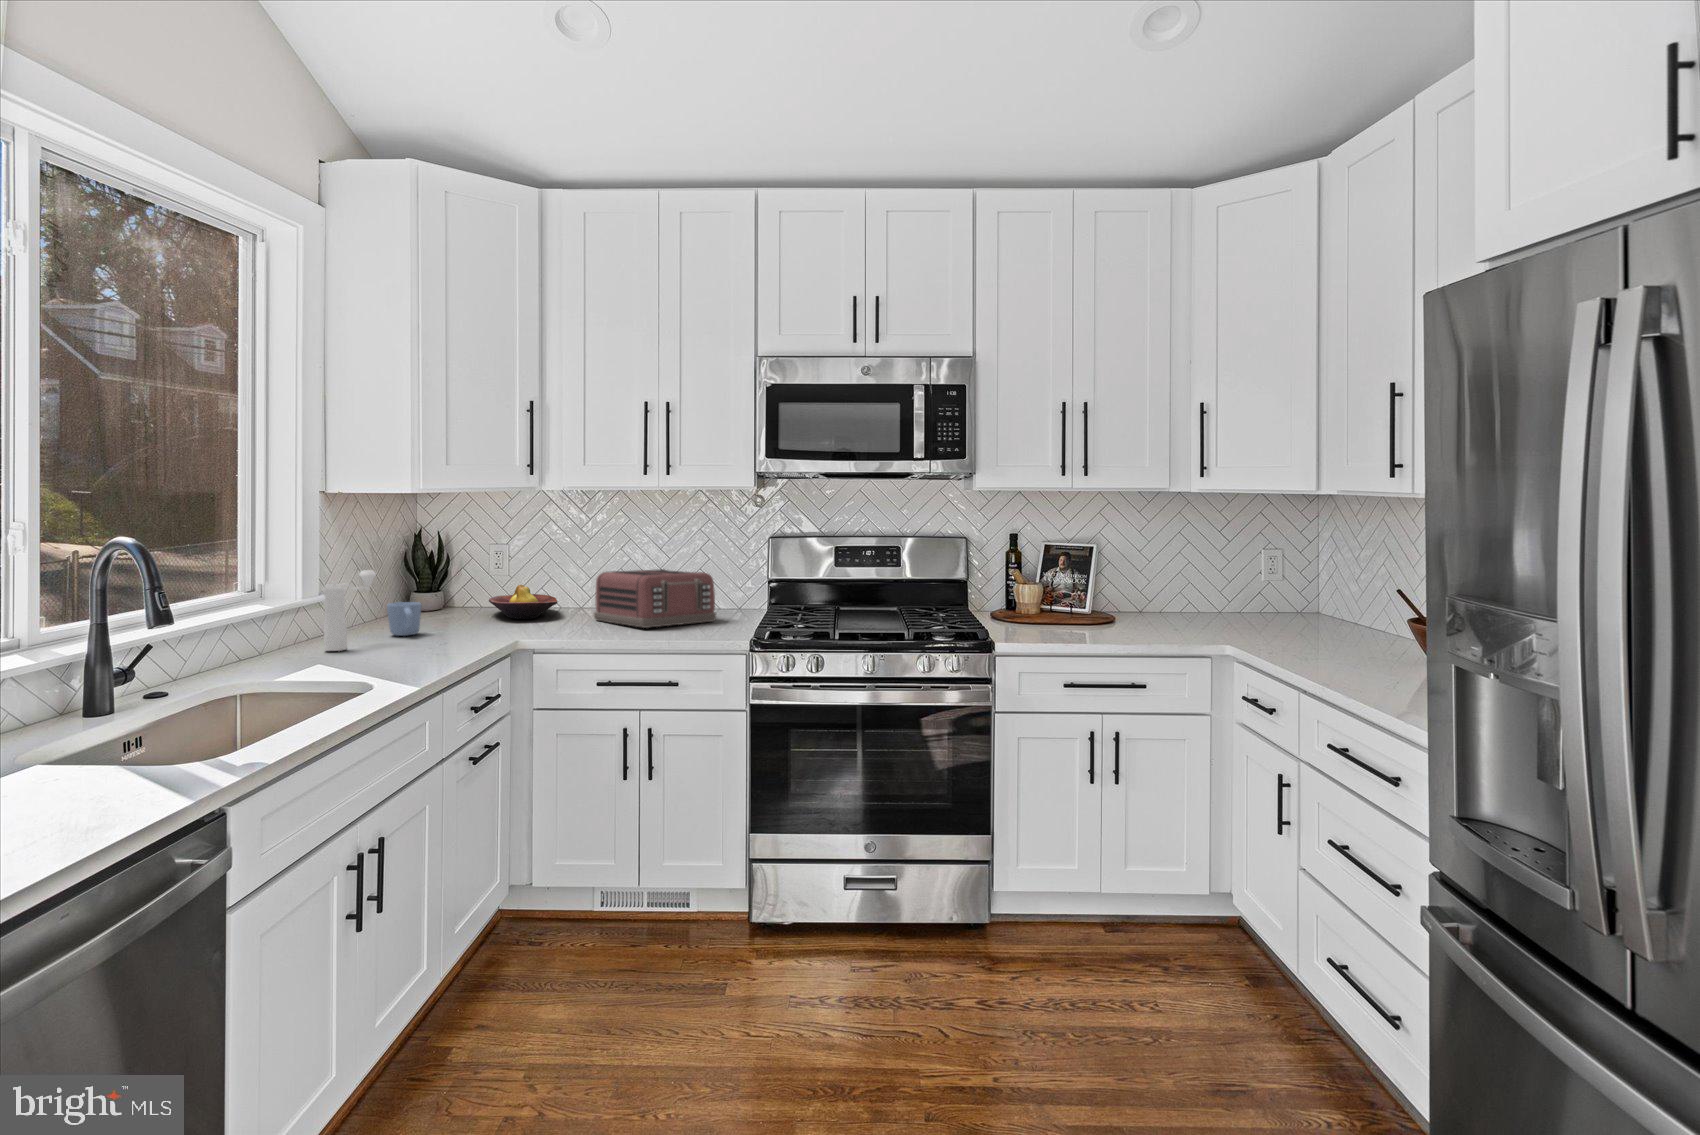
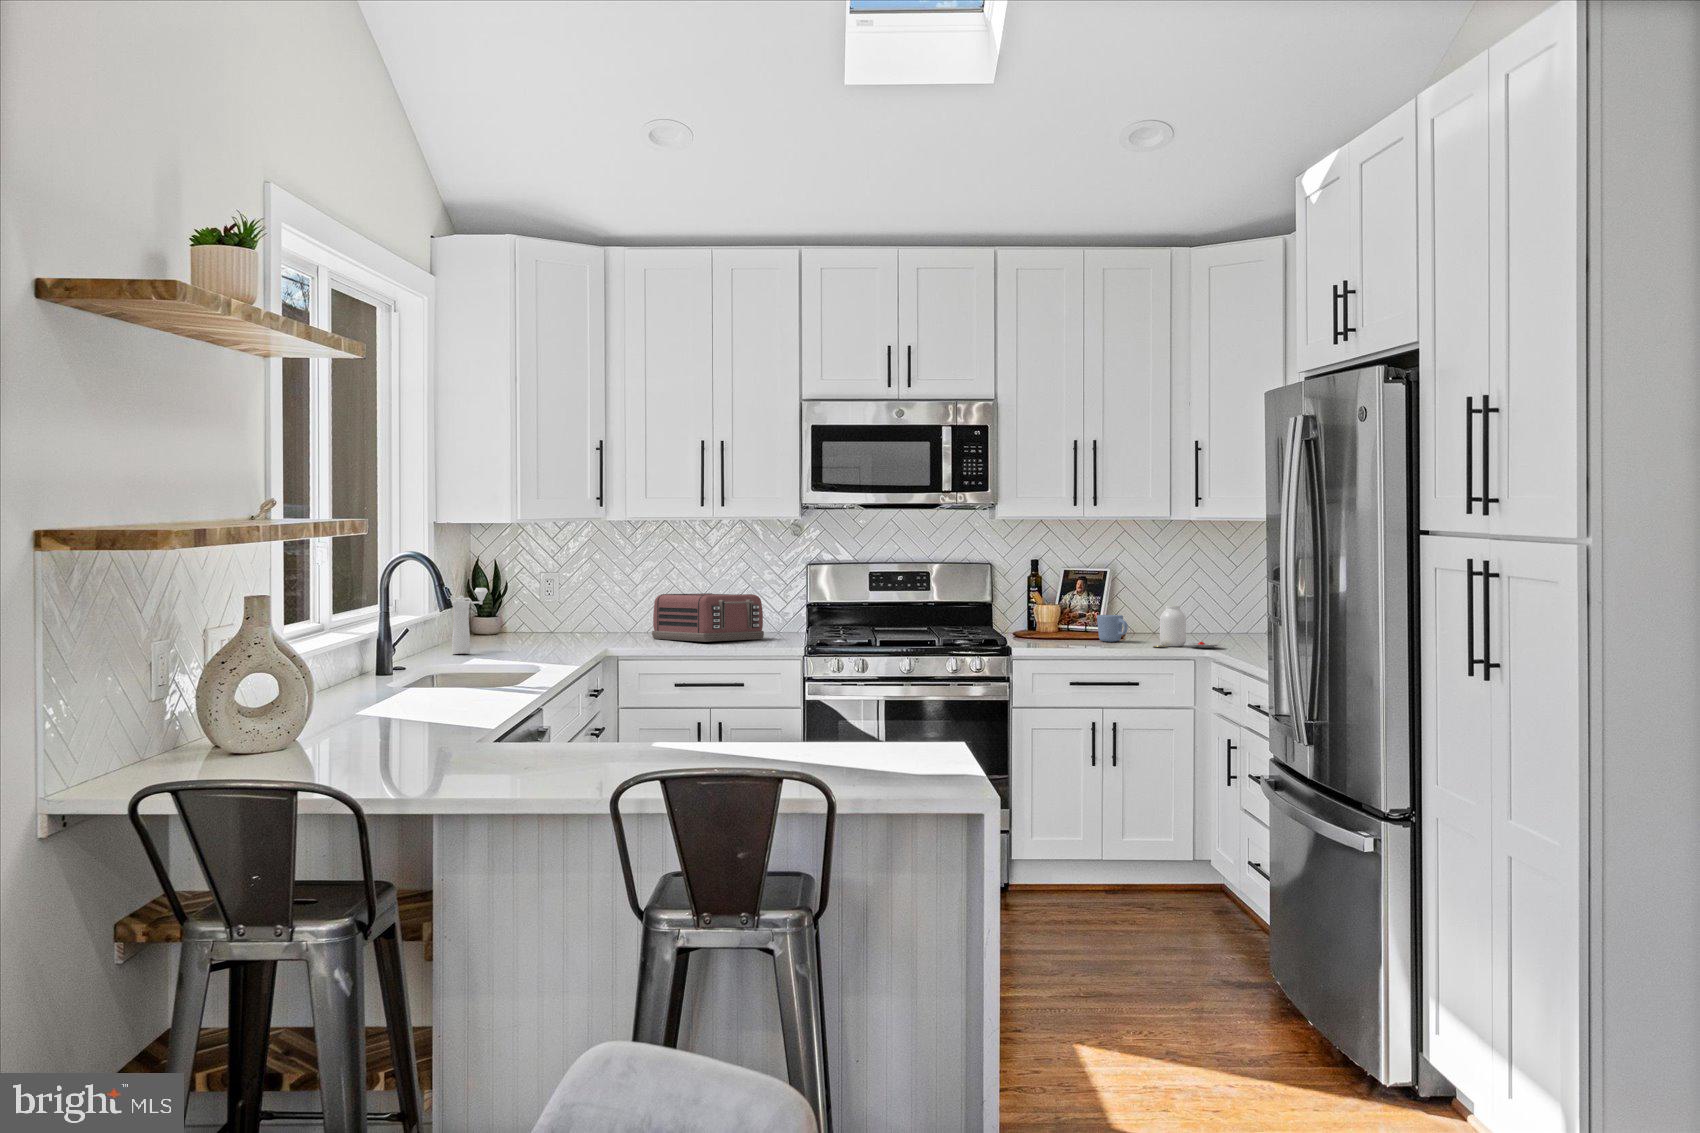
fruit bowl: present [489,585,558,619] -> none [550,608,616,637]
jar: none [1152,589,1234,639] -> present [1153,606,1222,647]
mug: present [387,602,422,636] -> present [1097,615,1128,642]

